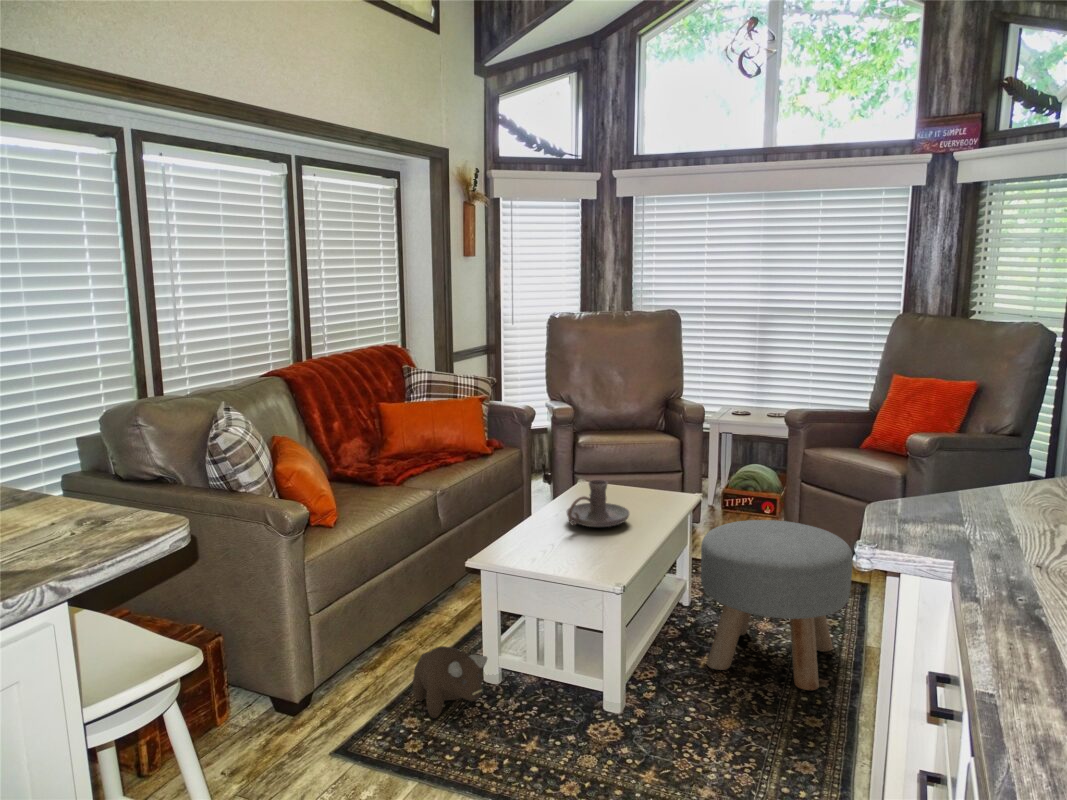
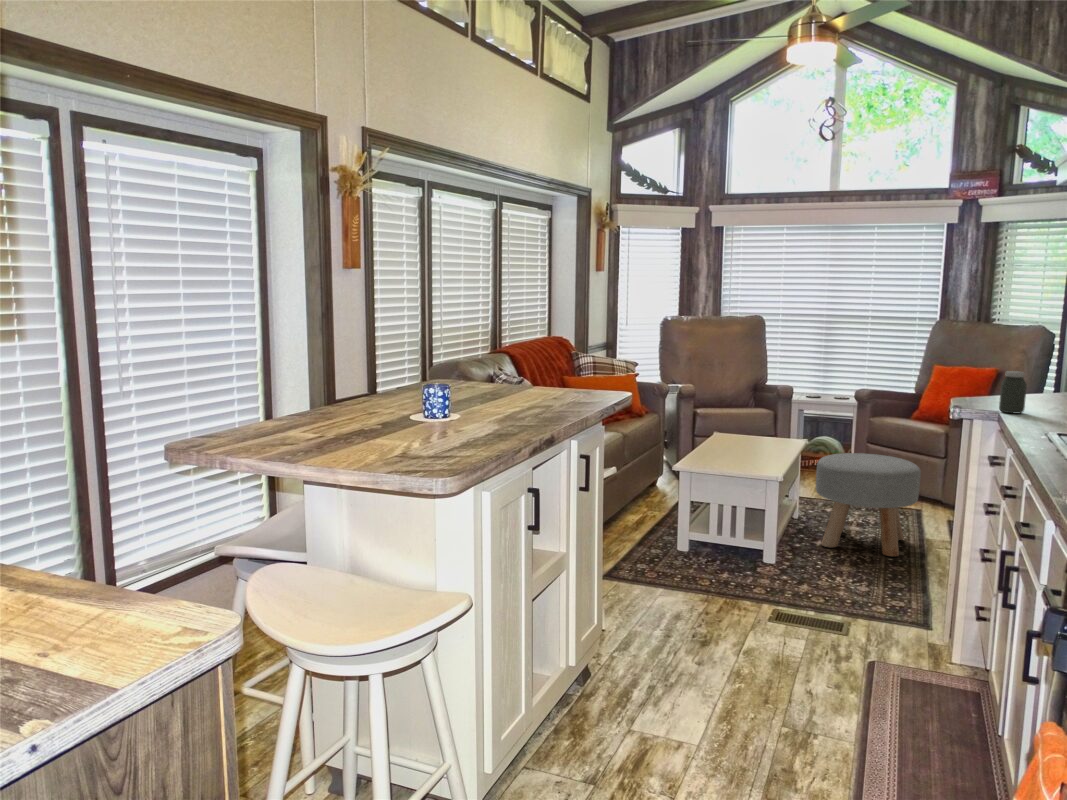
jar: none [956,444,1008,528] -> present [999,371,1027,414]
candle holder: present [567,480,629,527] -> none [723,423,767,453]
plush toy: present [413,646,487,718] -> none [637,522,691,565]

